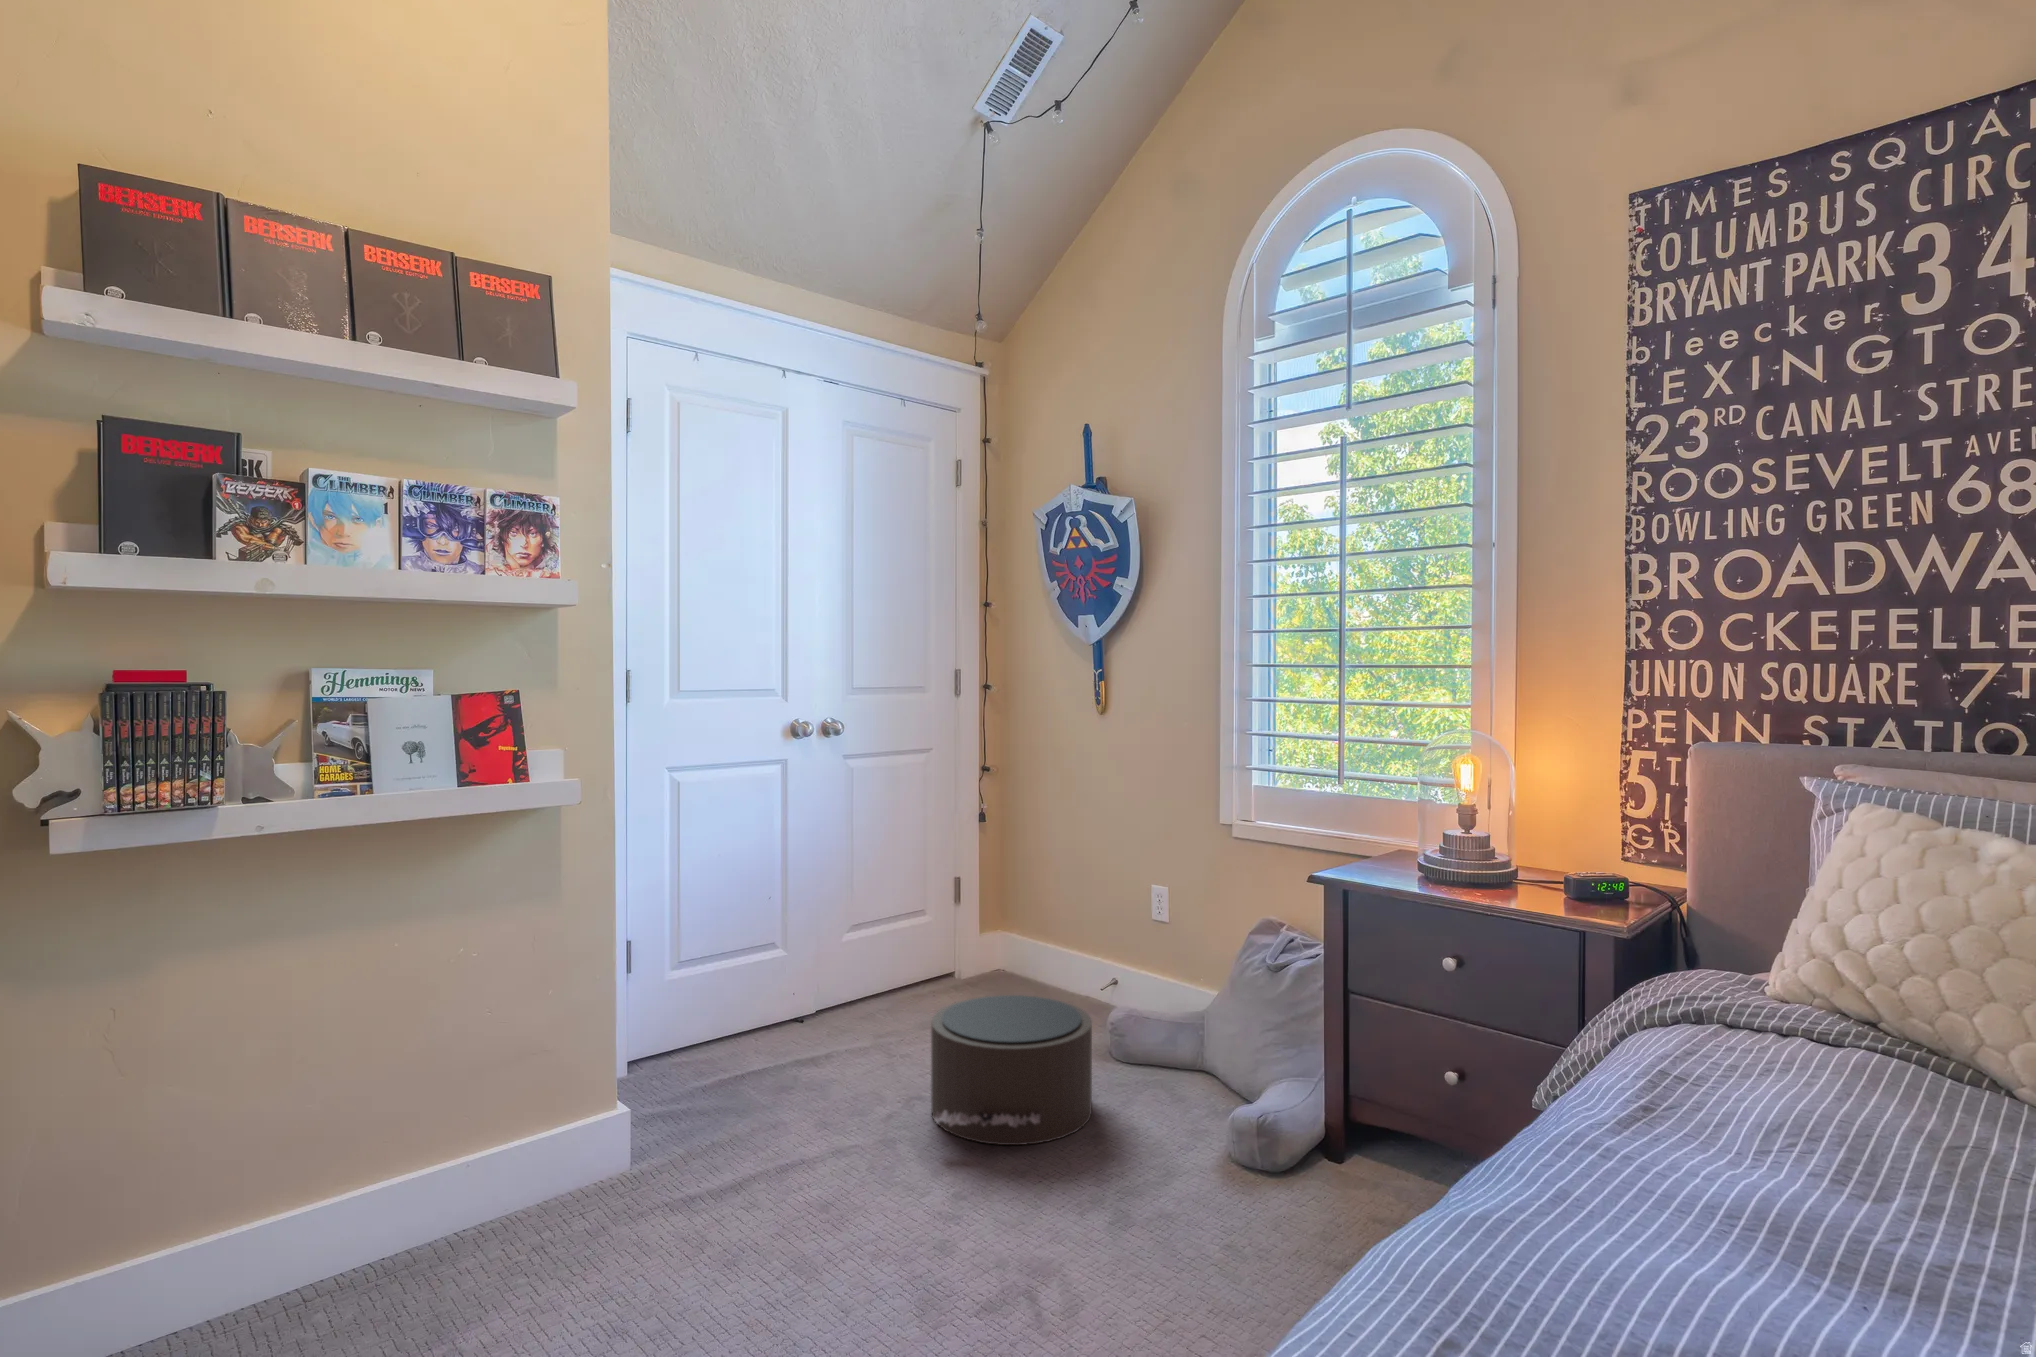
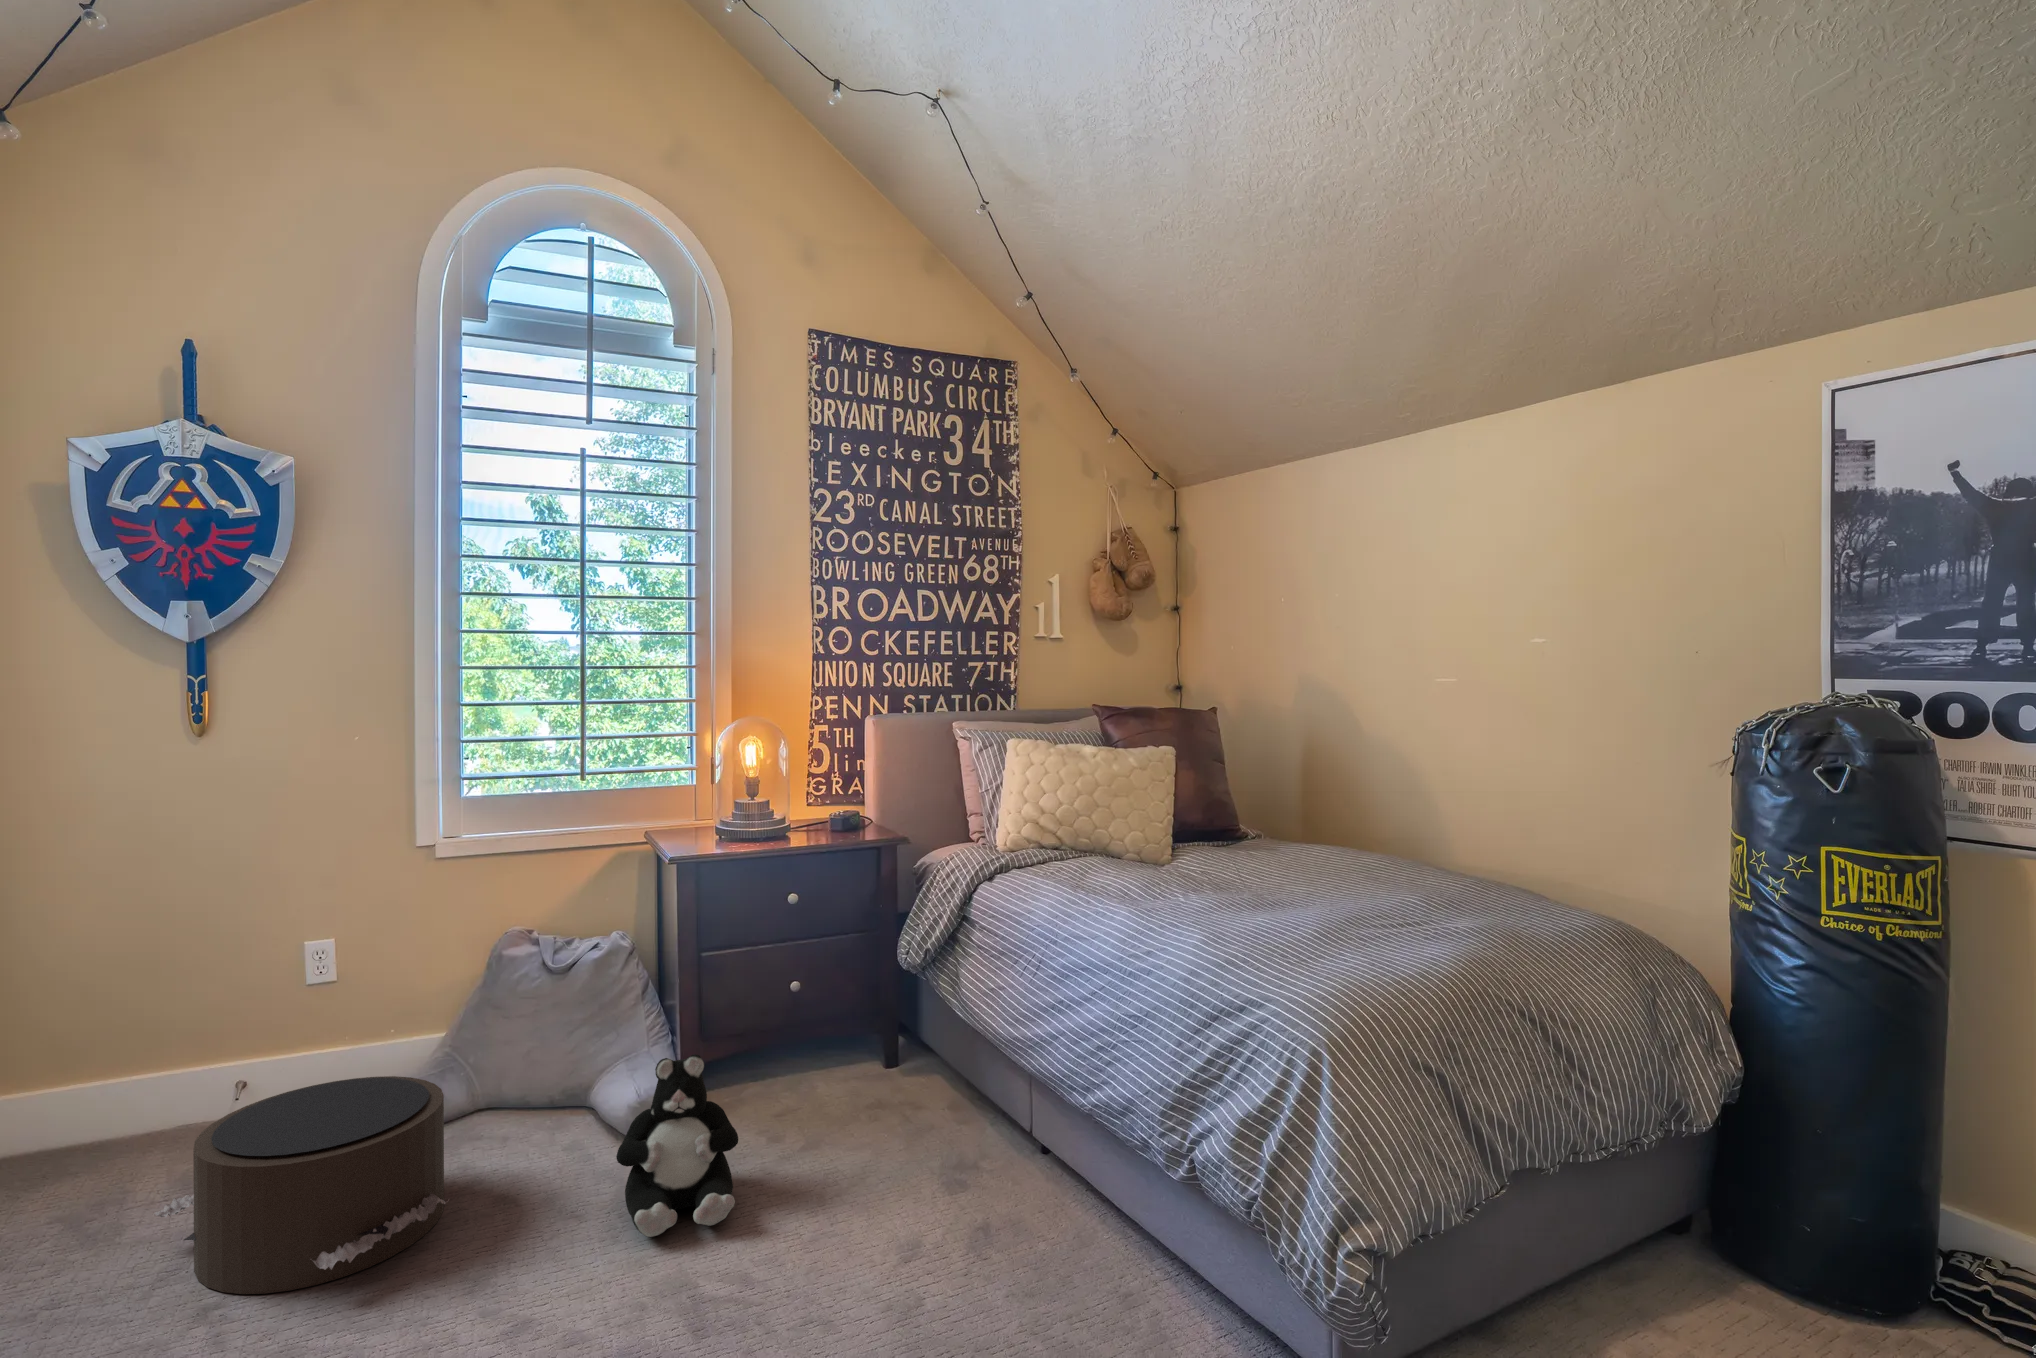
plush toy: none [1084,1078,1223,1266] -> present [616,1054,738,1237]

